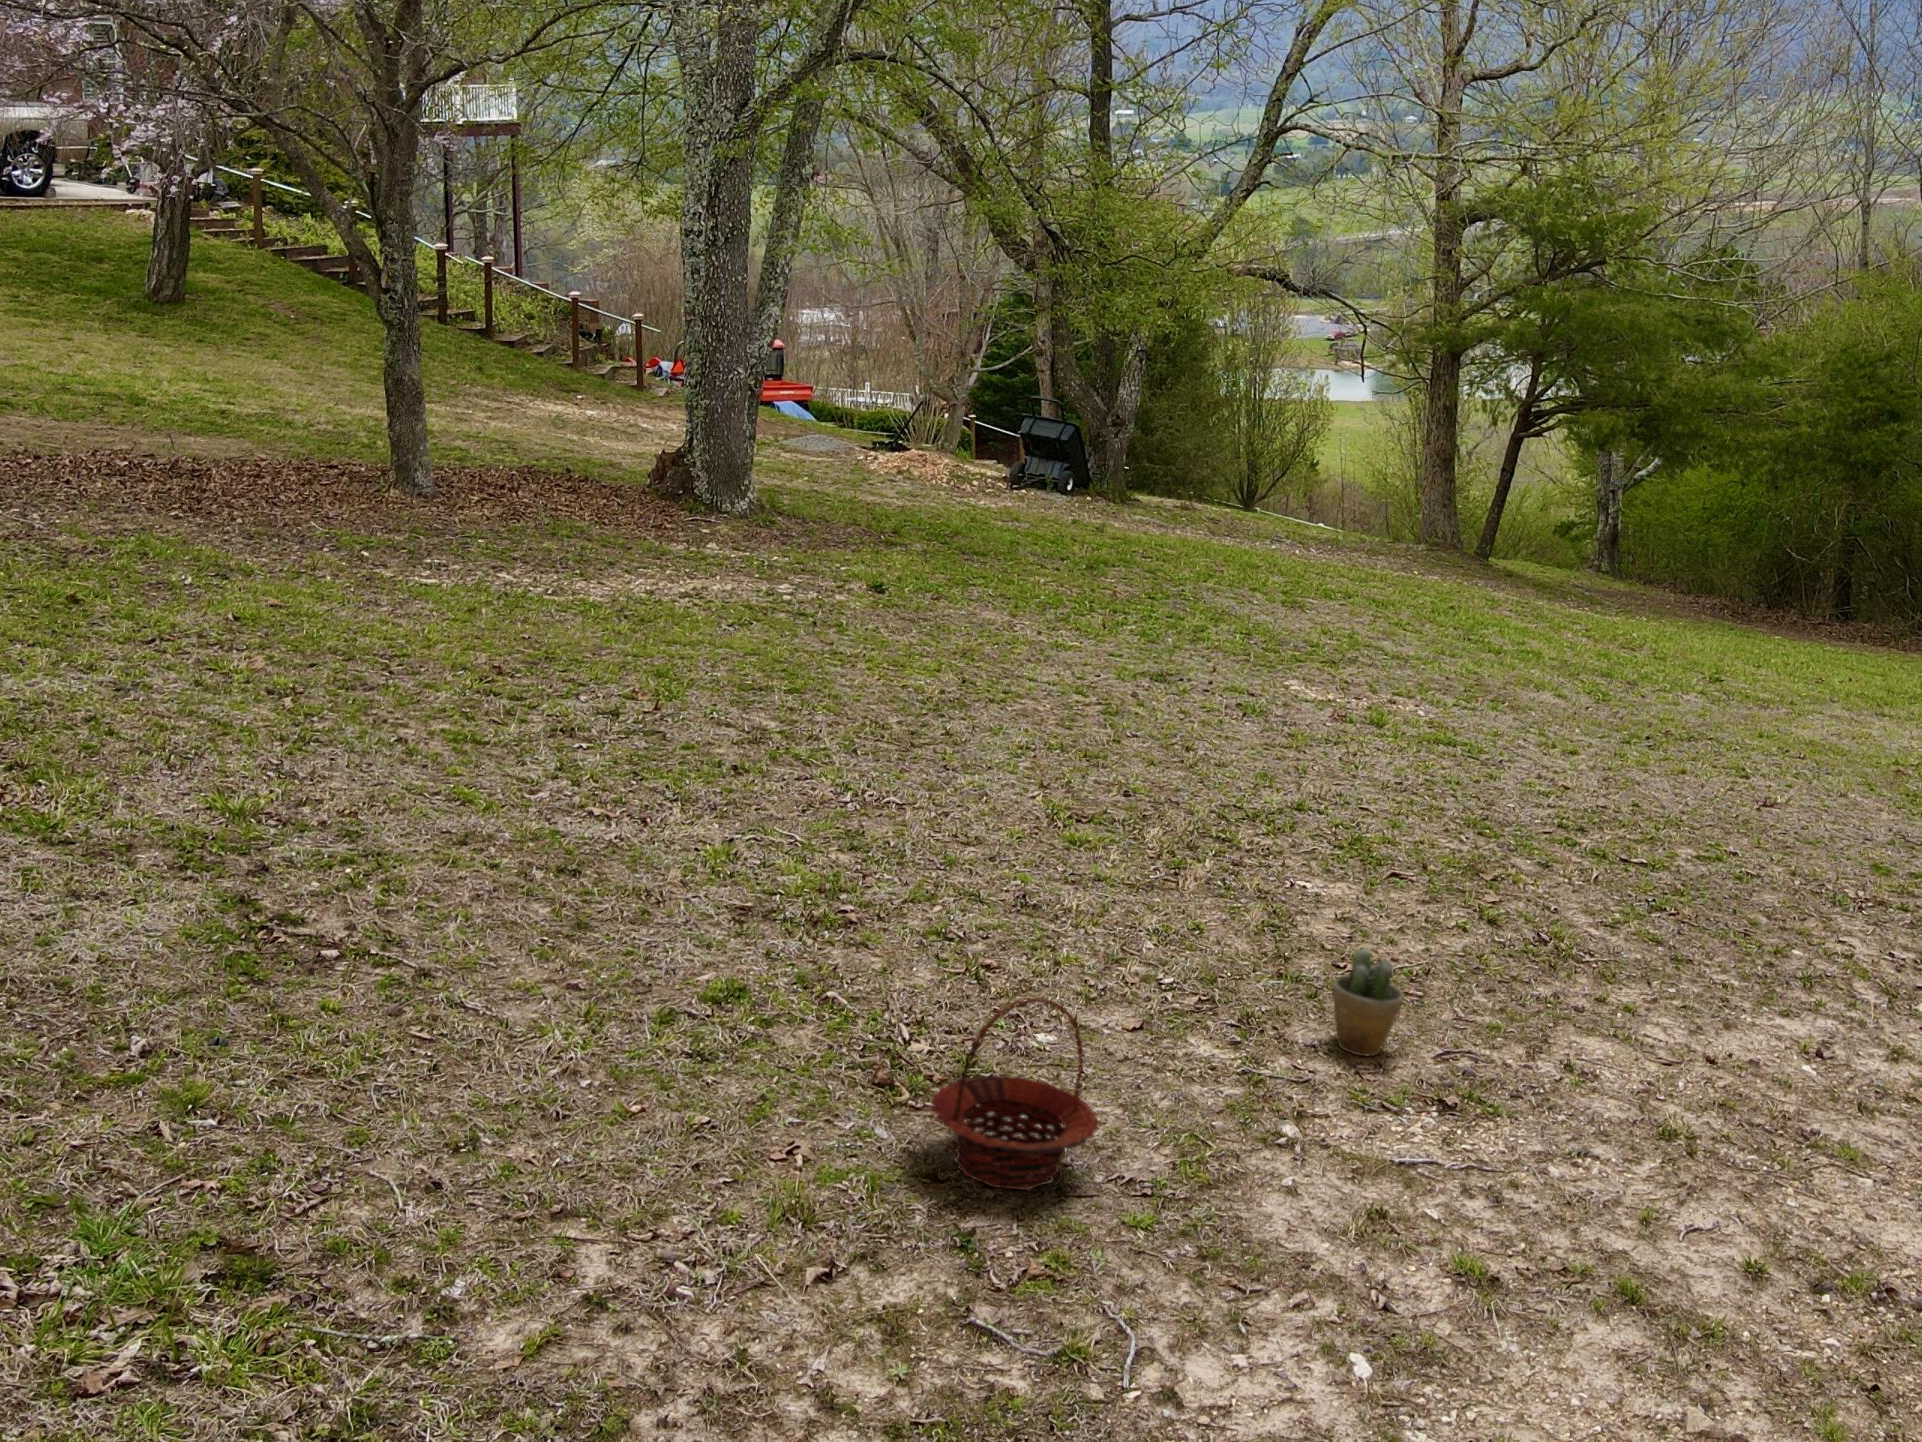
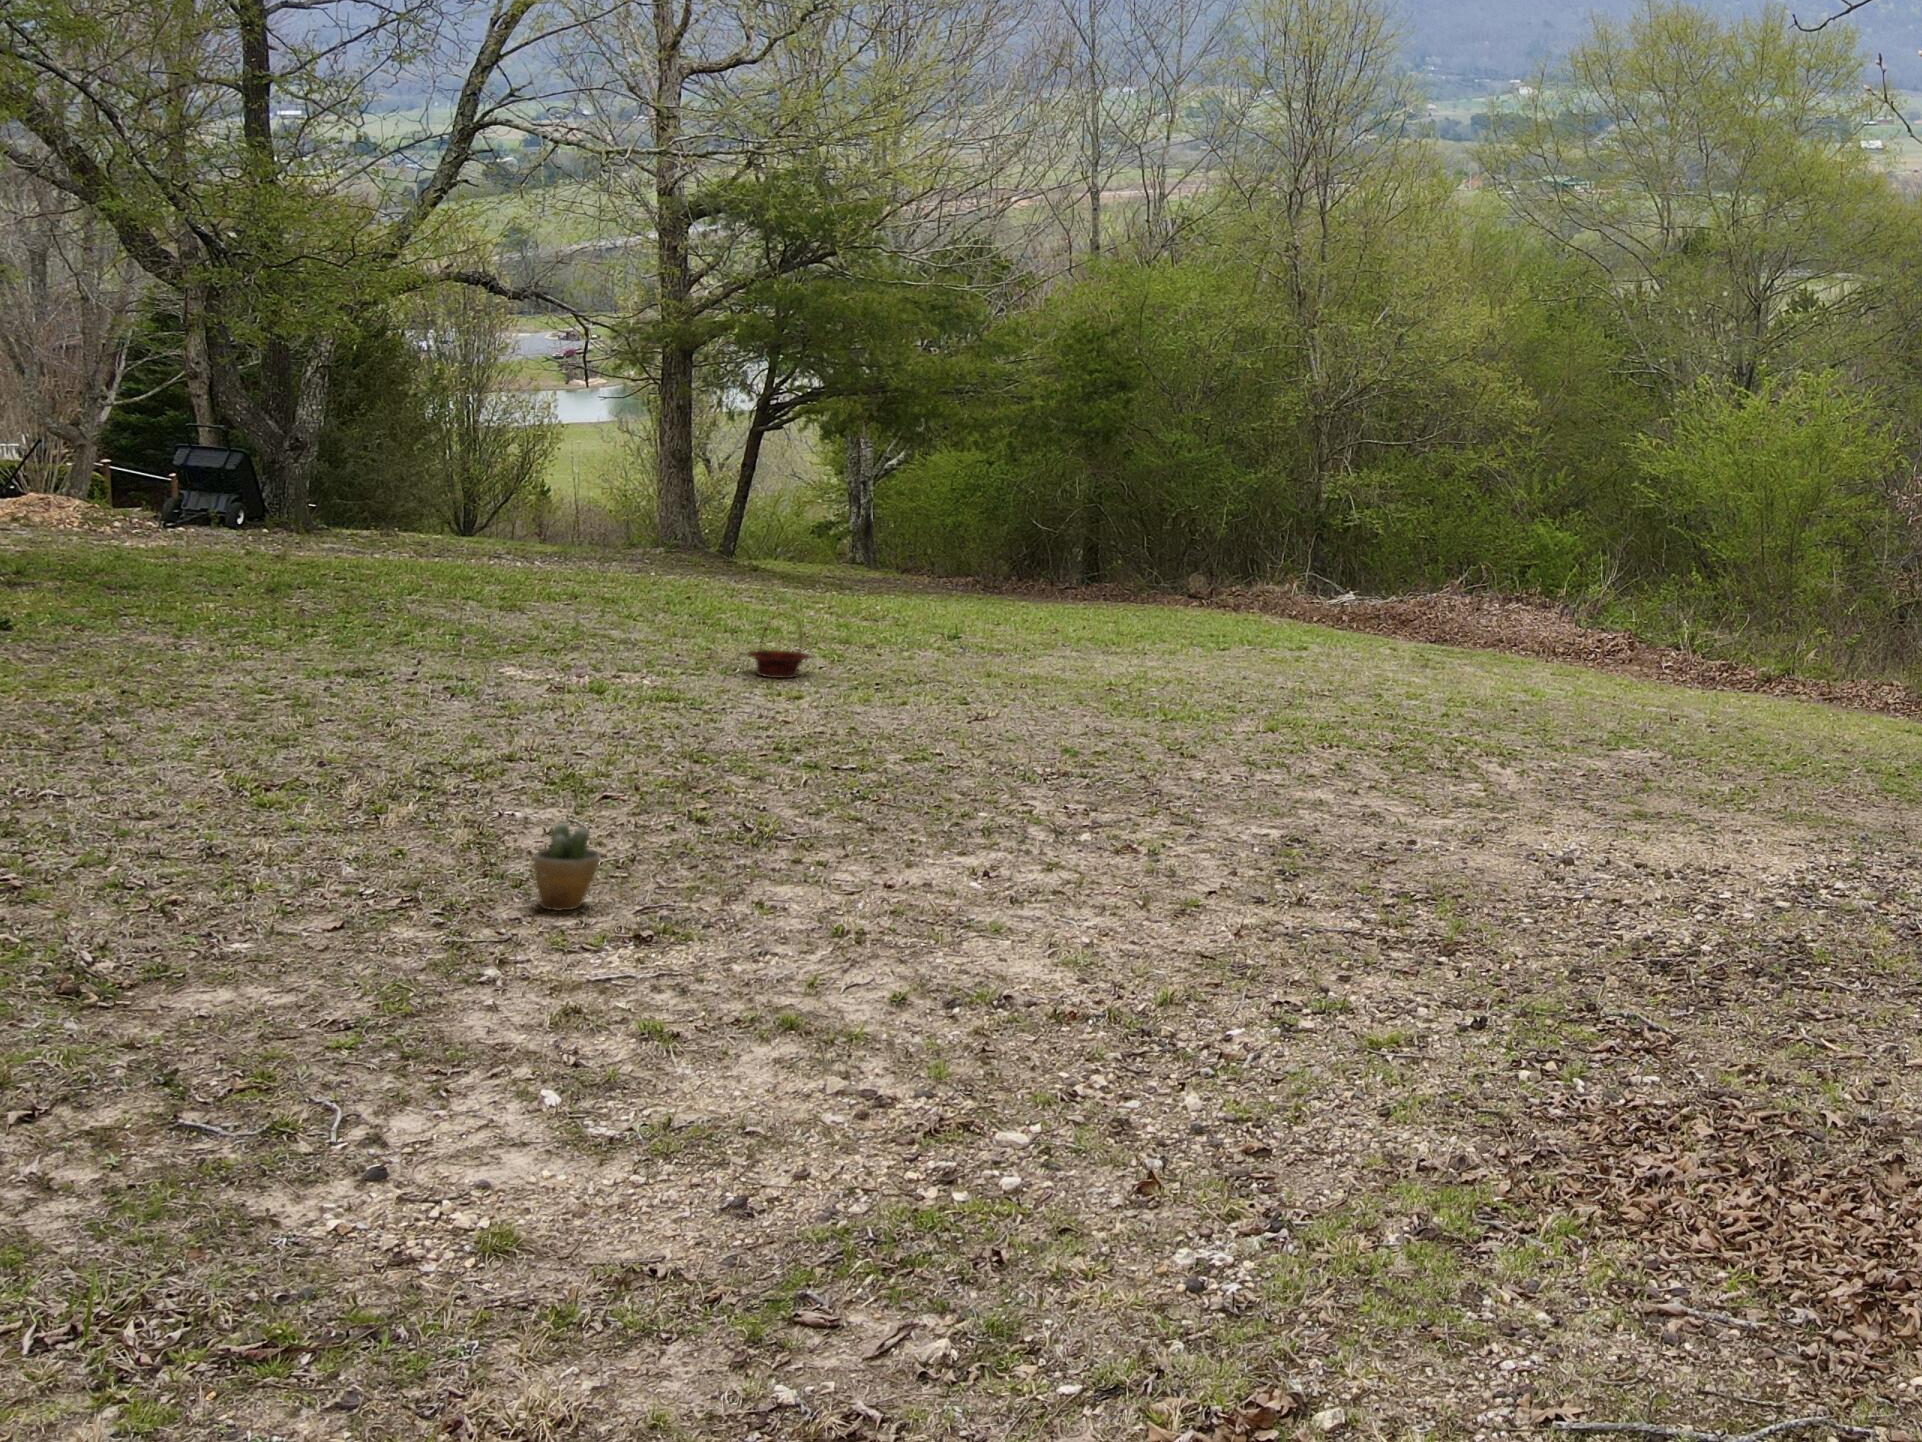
basket: present [931,998,1099,1190] -> present [746,618,811,678]

